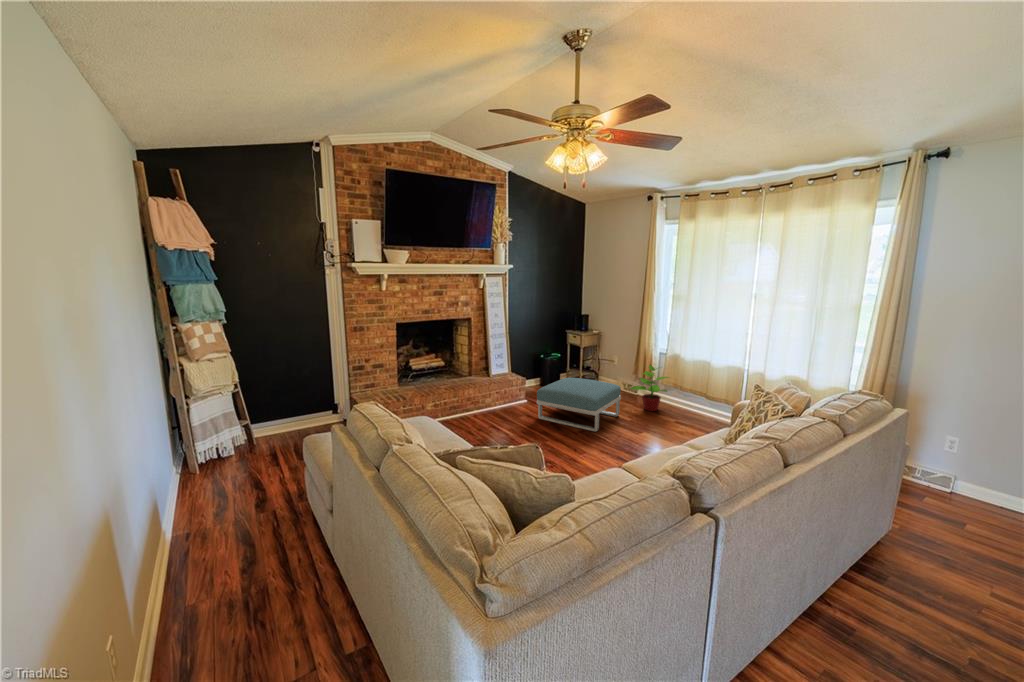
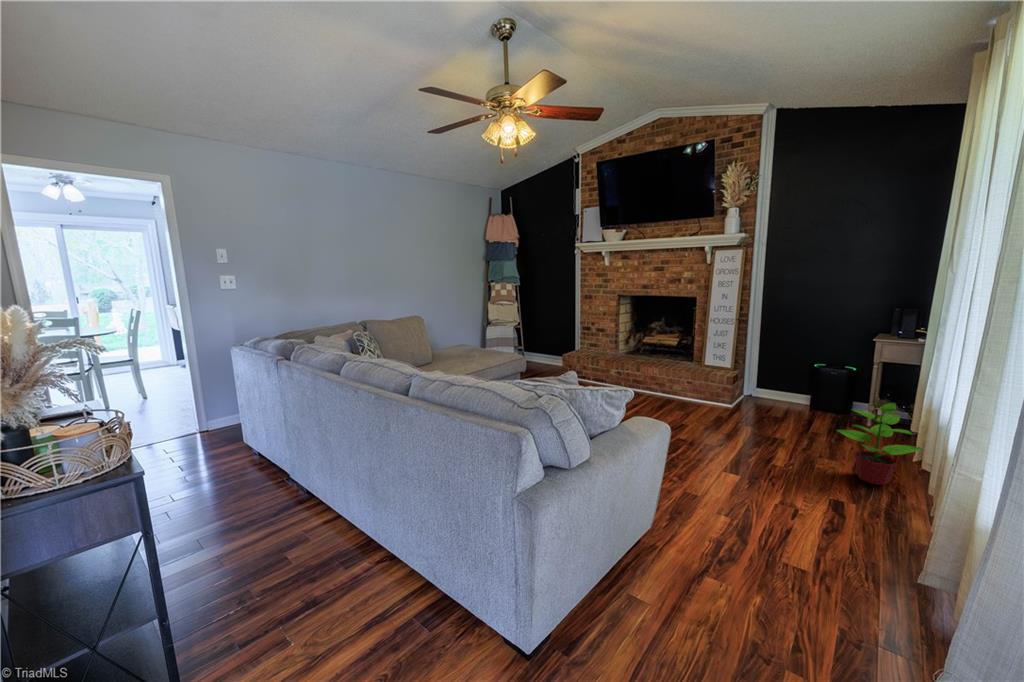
footstool: present [537,378,621,432] -> none [686,383,797,457]

